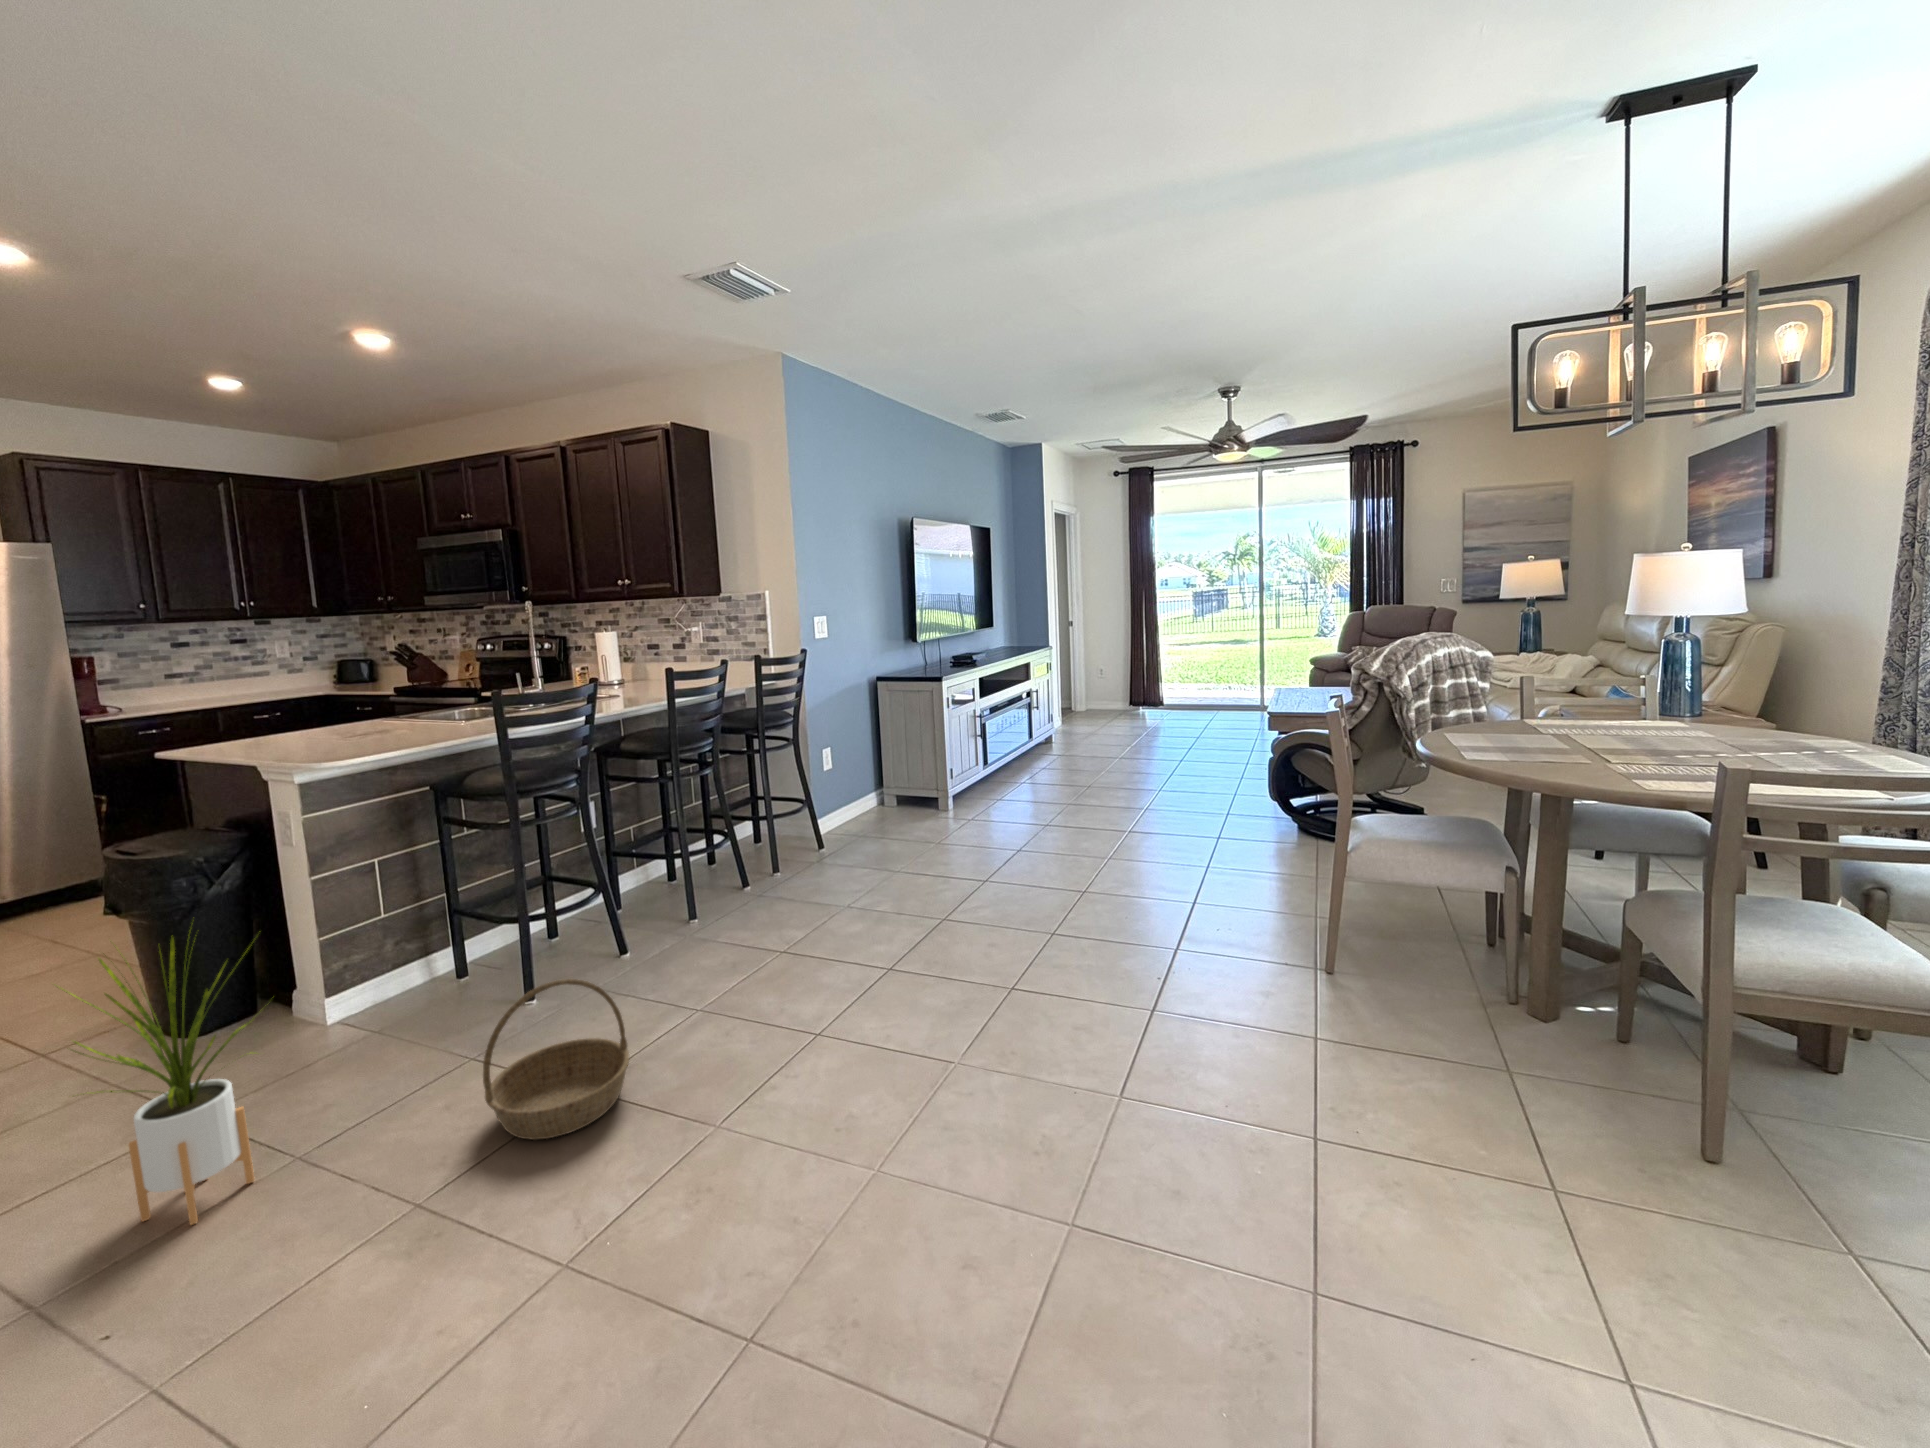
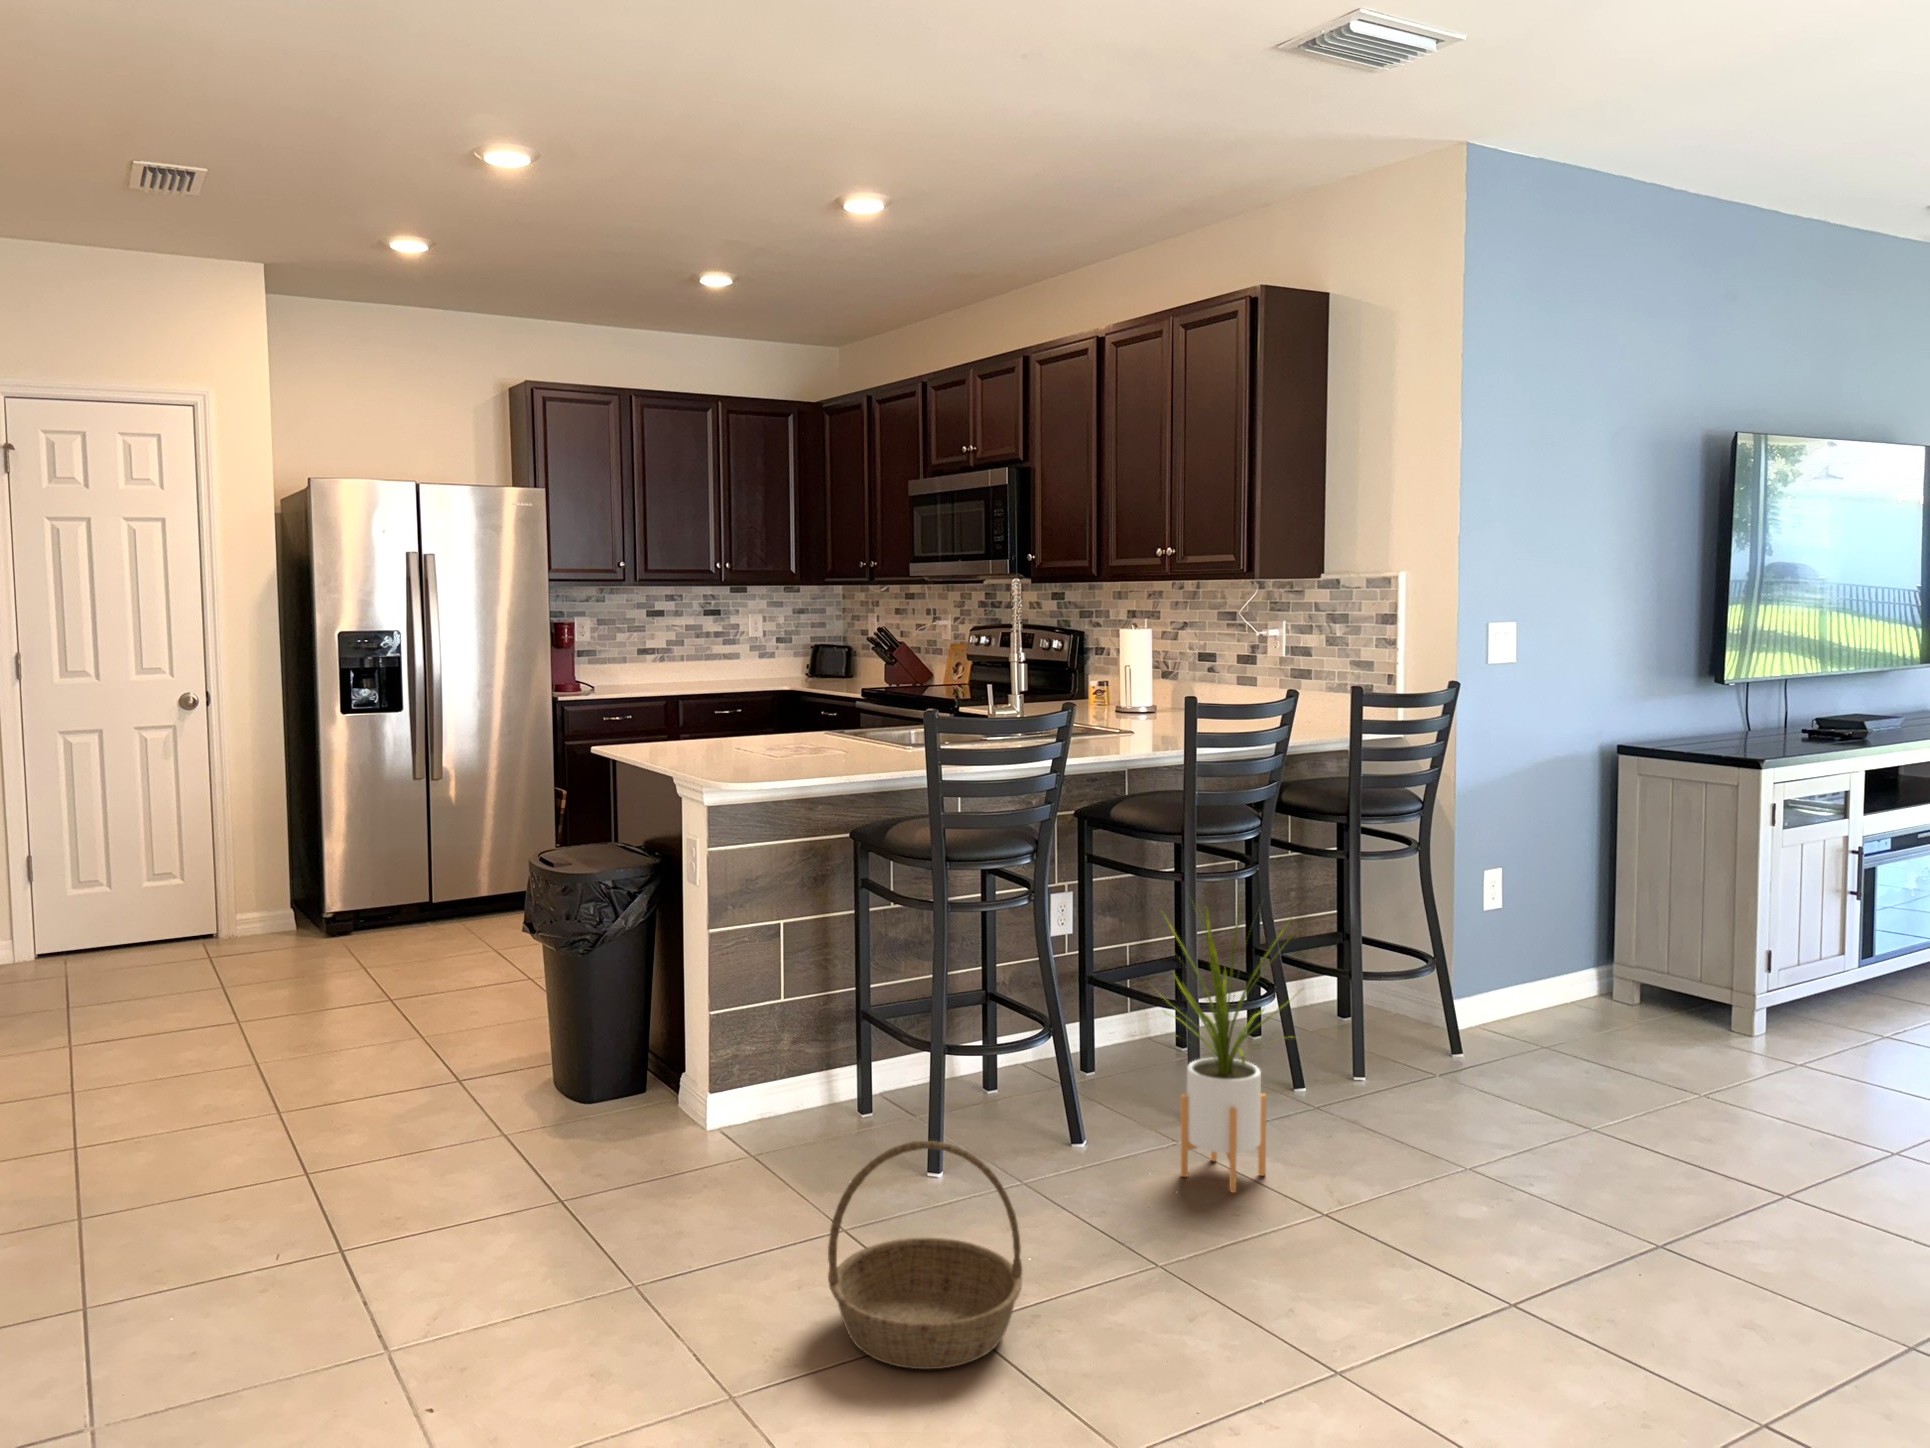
house plant: present [60,937,255,1225] -> present [1155,905,1294,1193]

